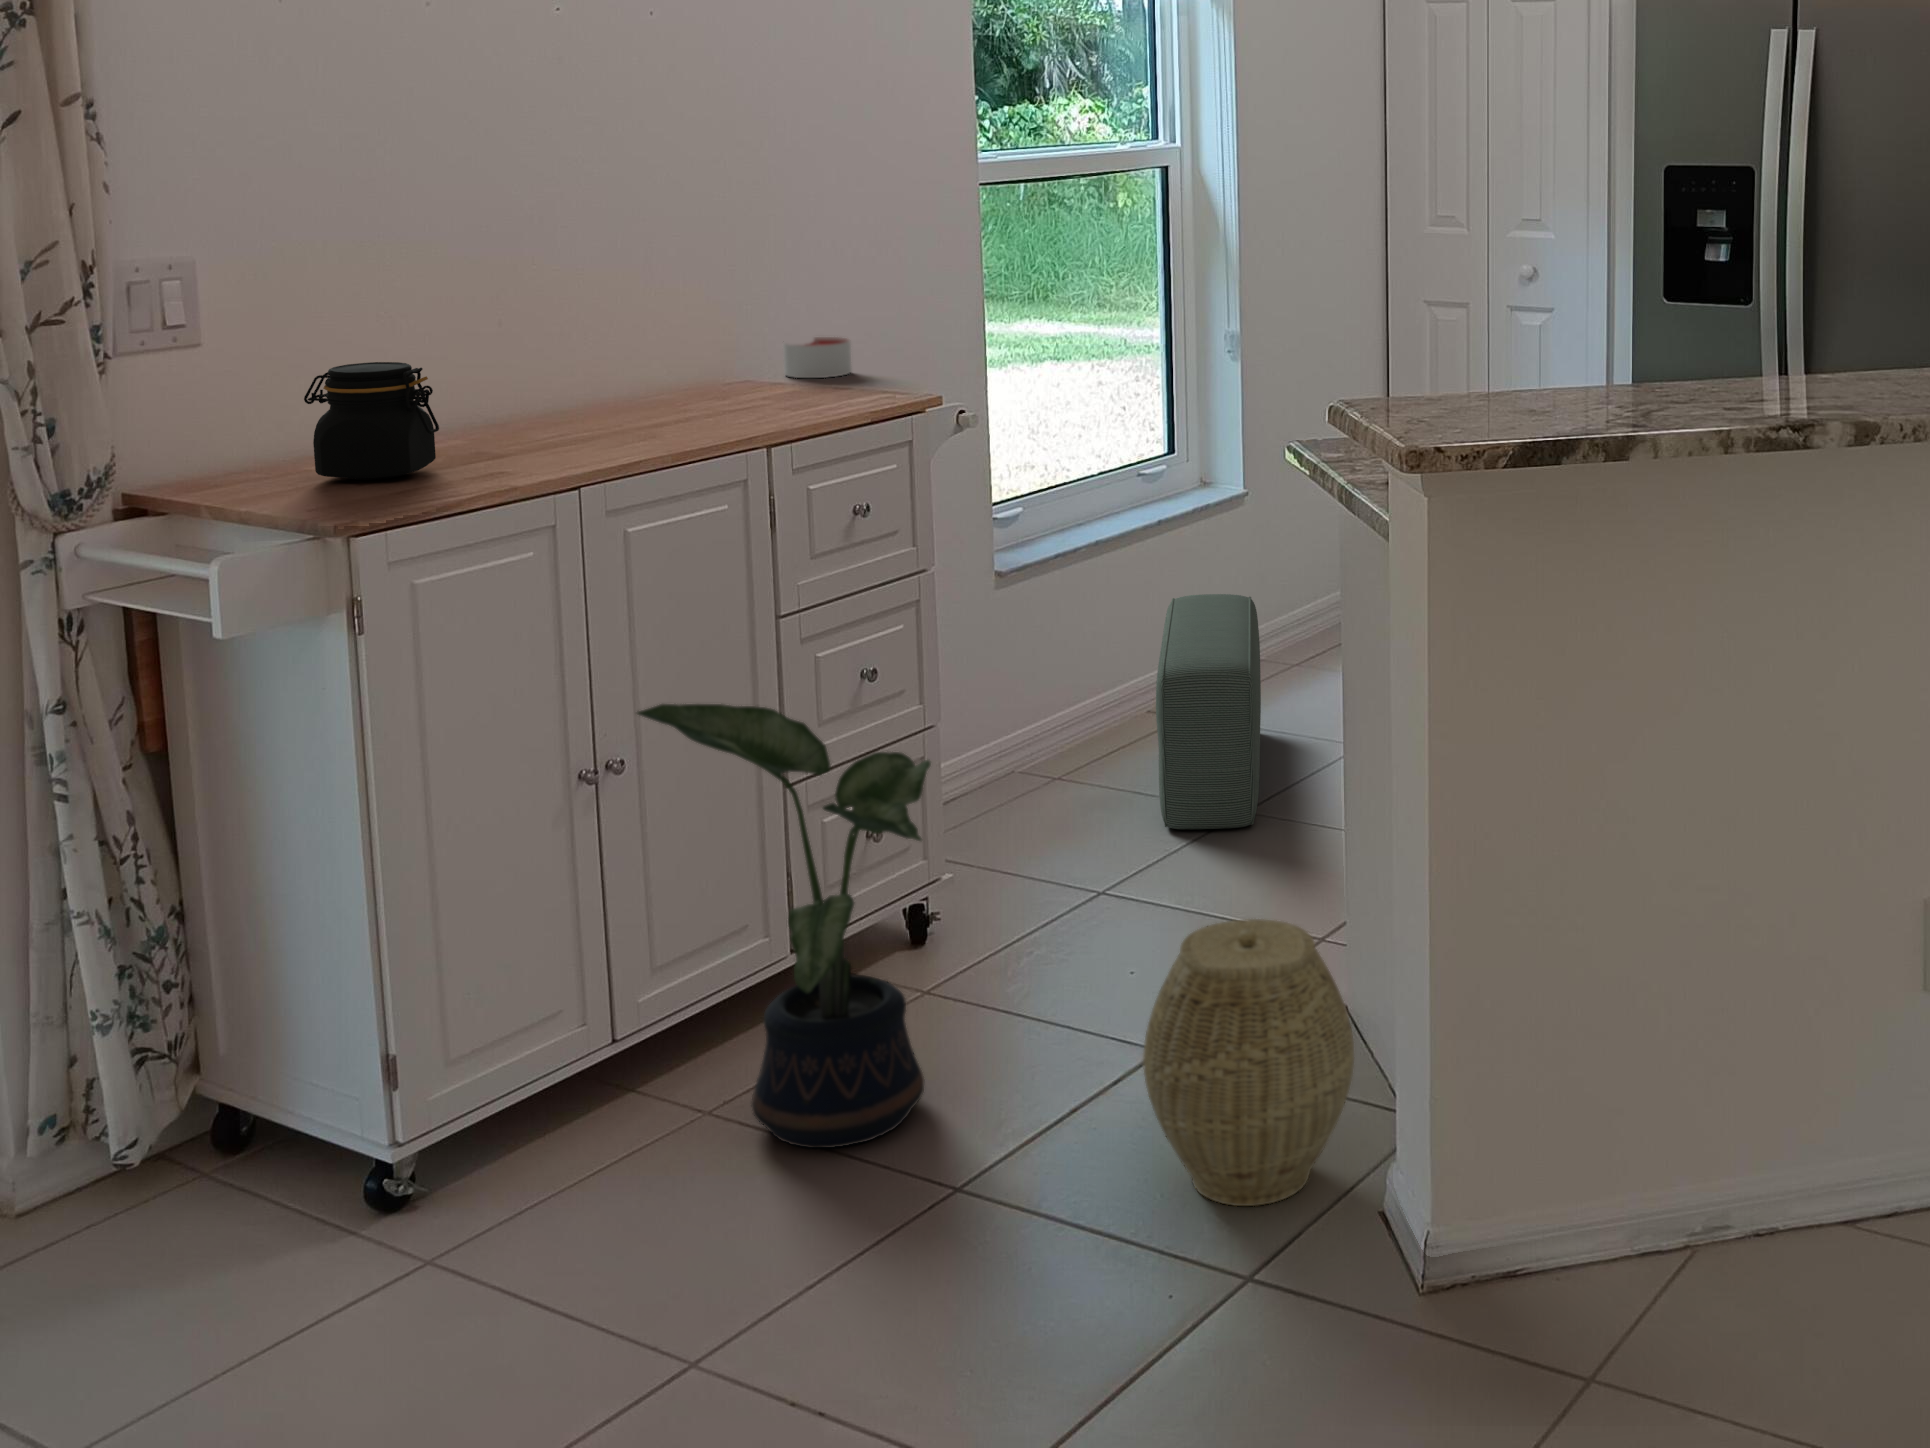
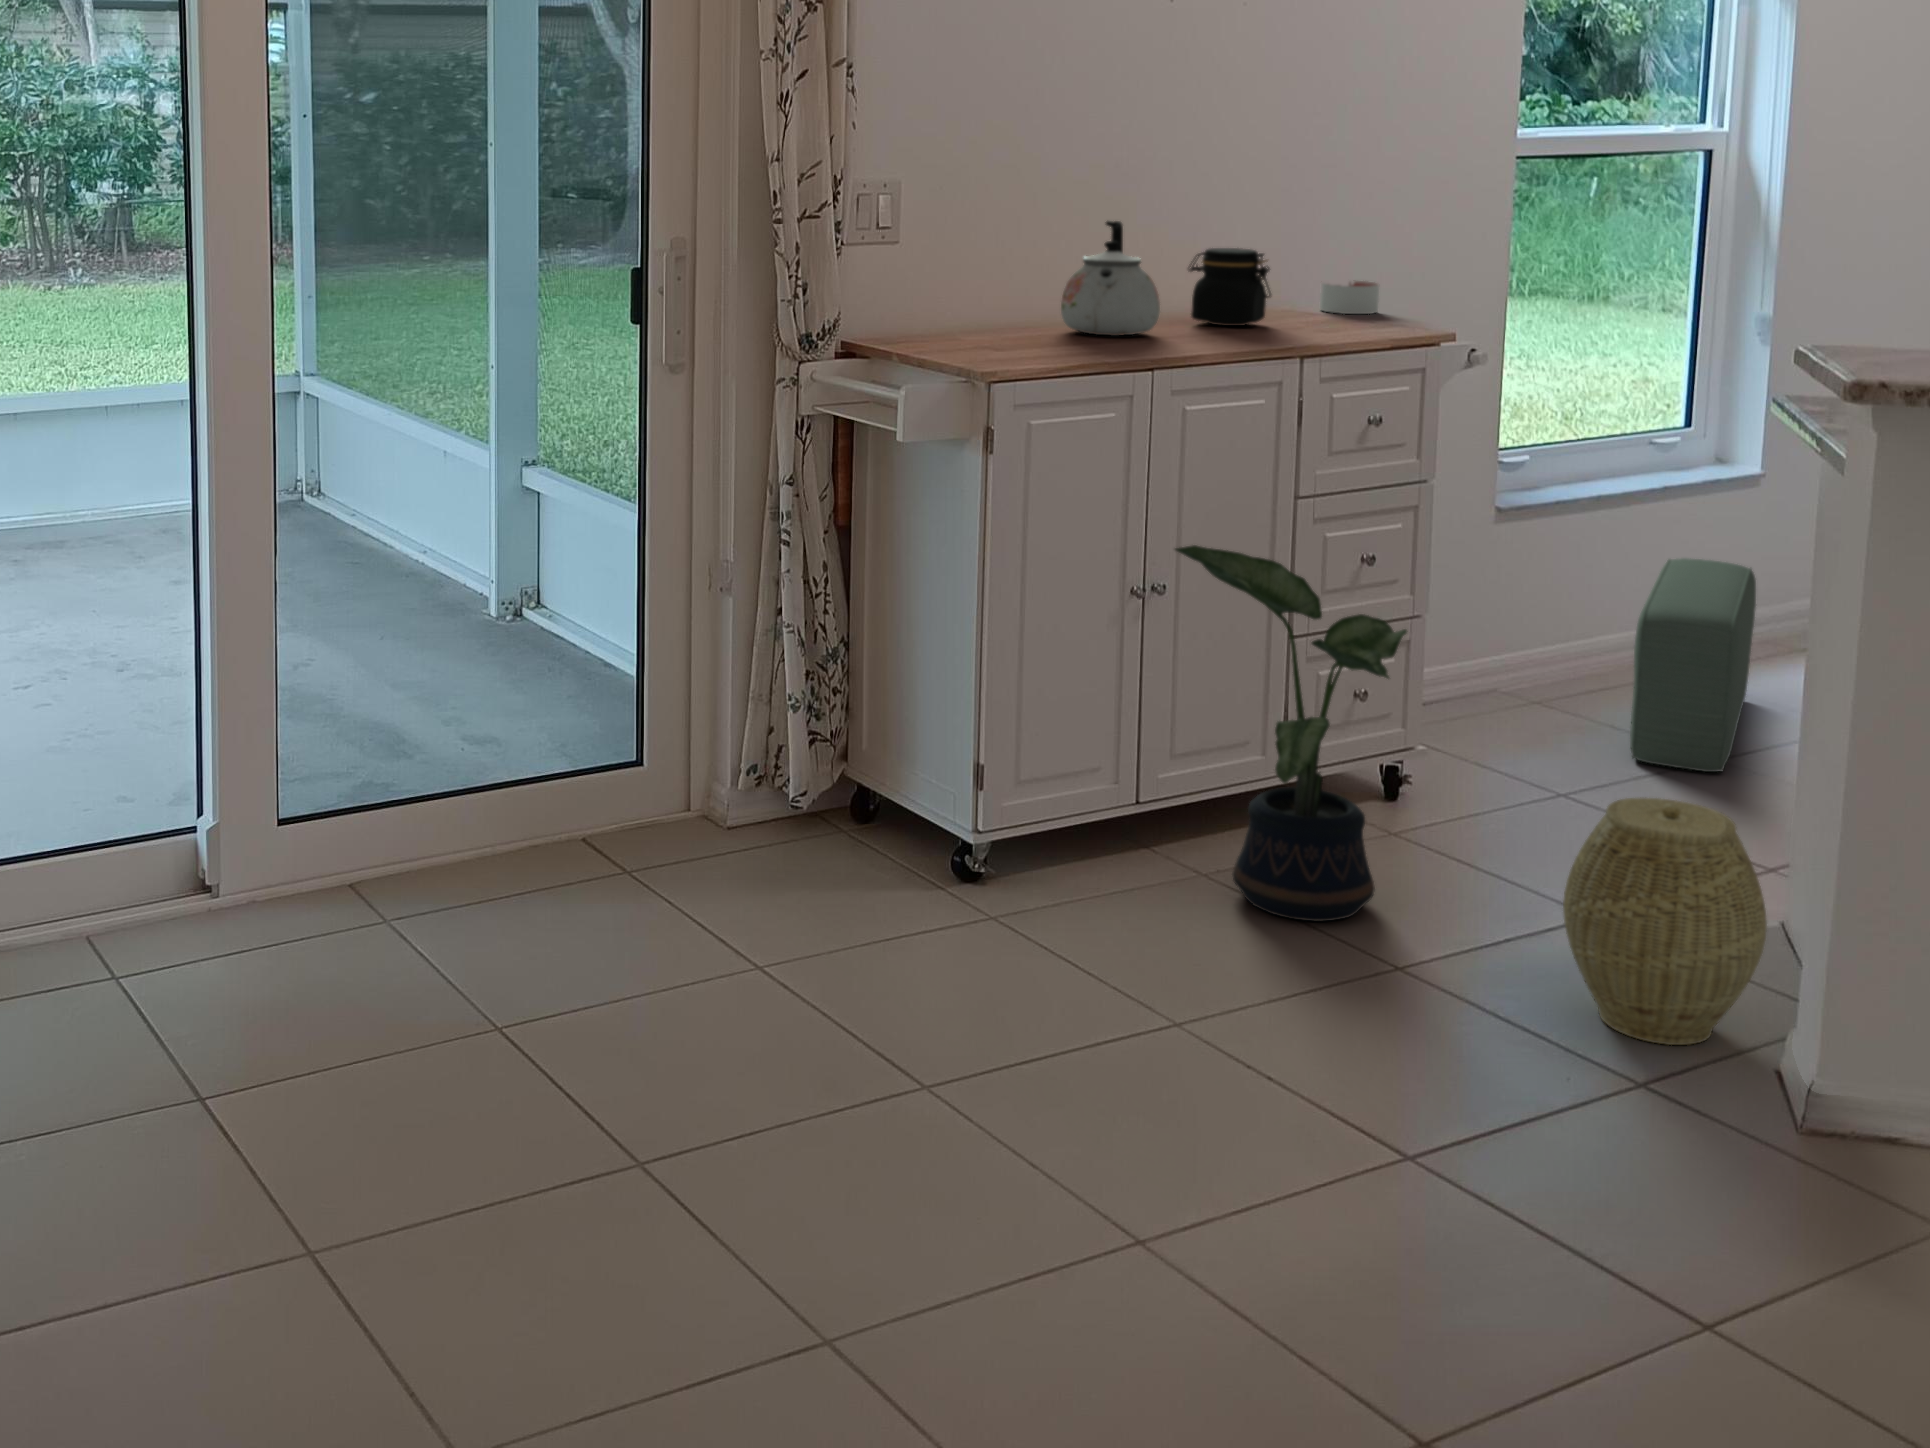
kettle: none [454,295,588,444] -> present [1061,221,1160,336]
jar: present [304,362,439,480] -> present [1189,248,1271,326]

